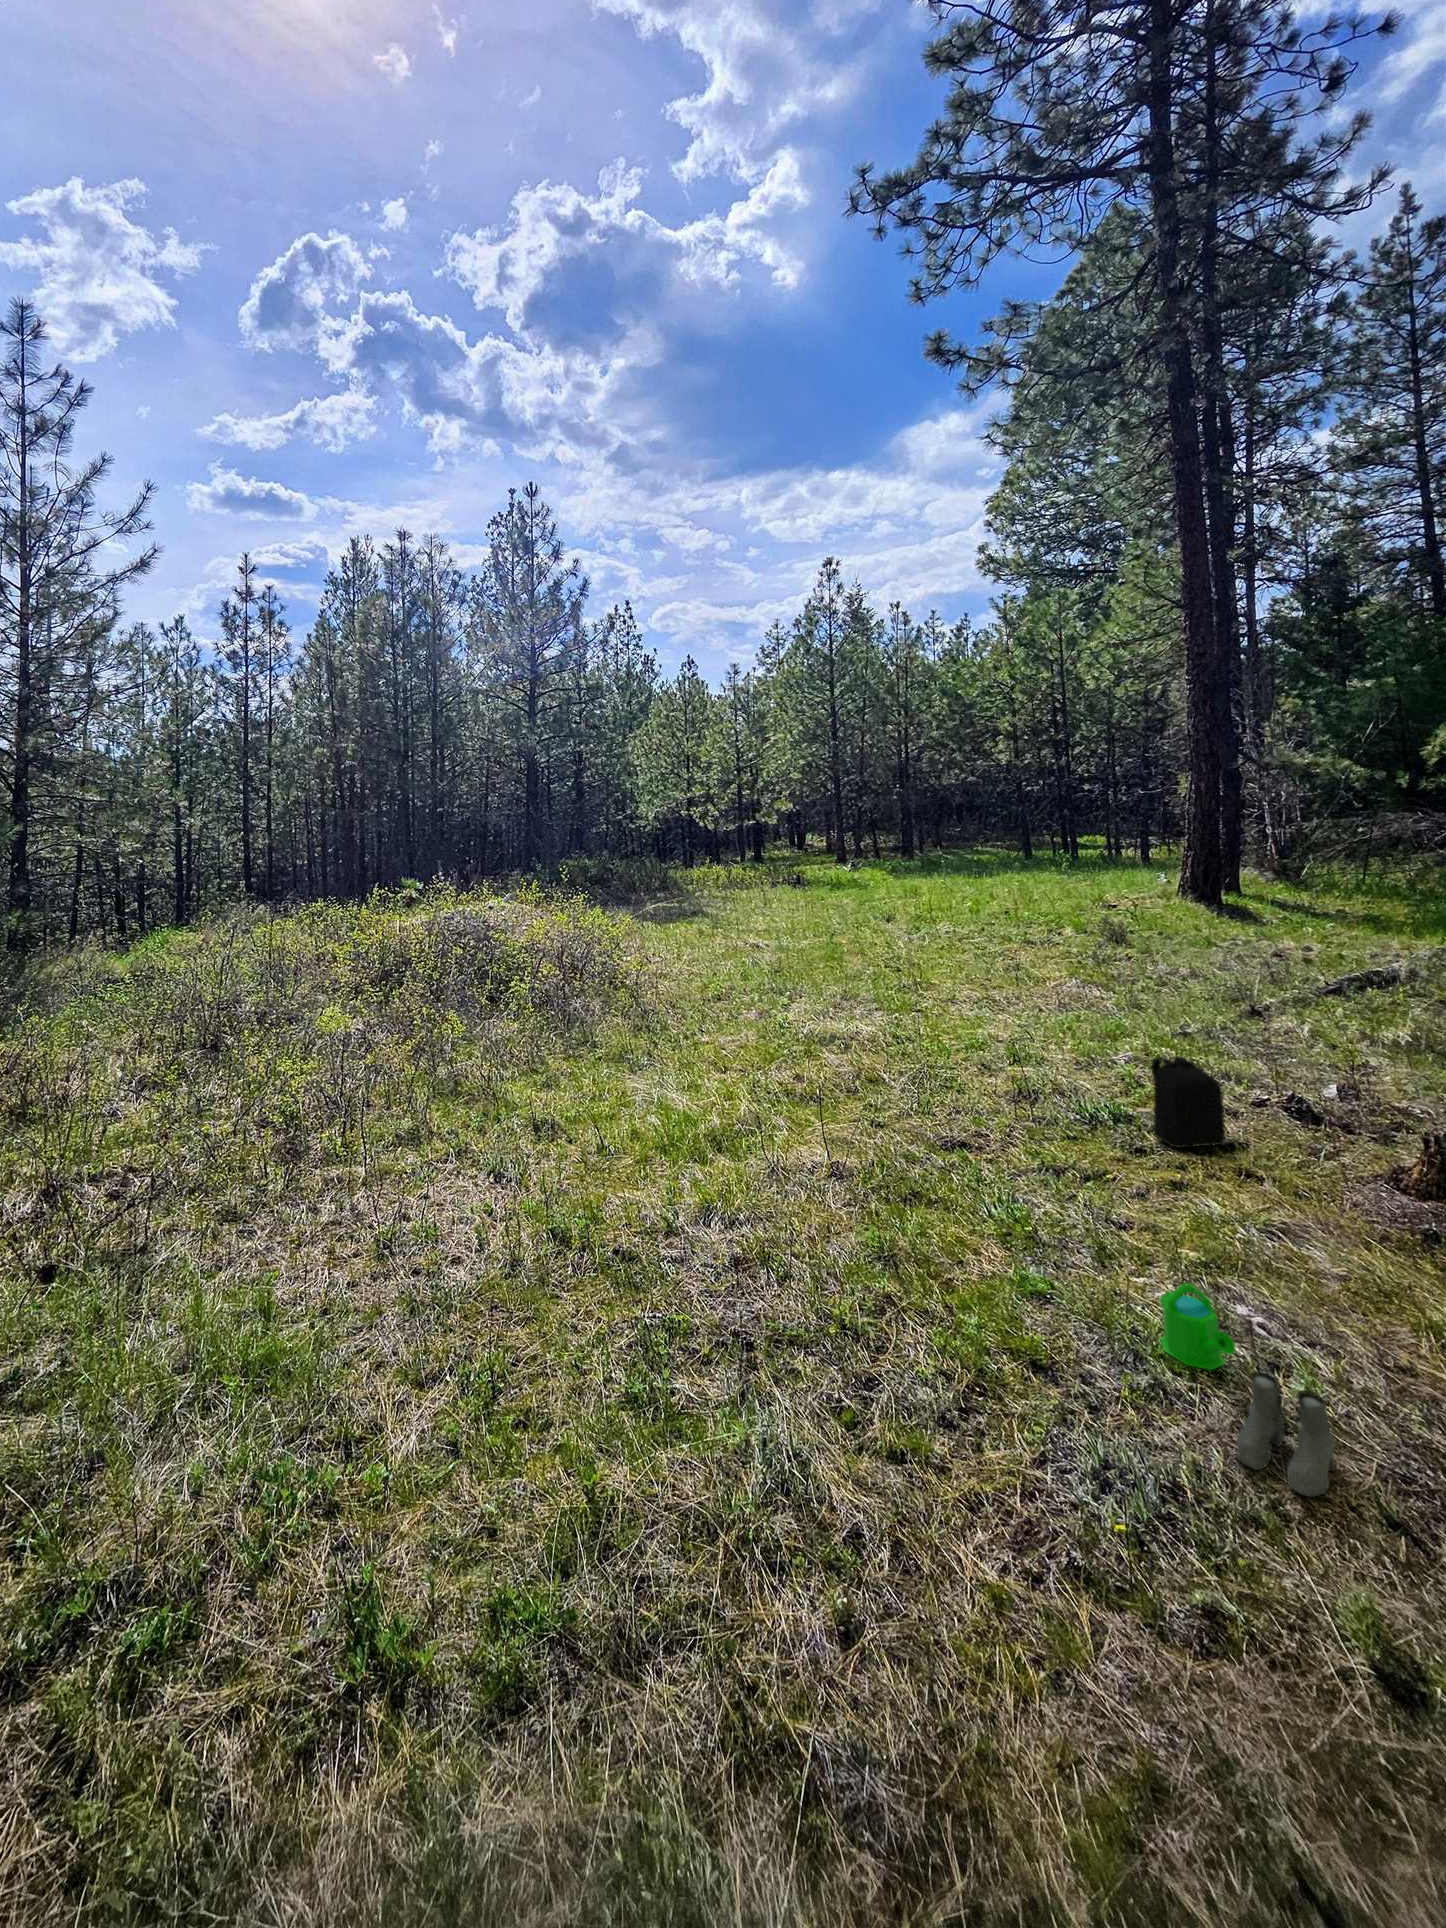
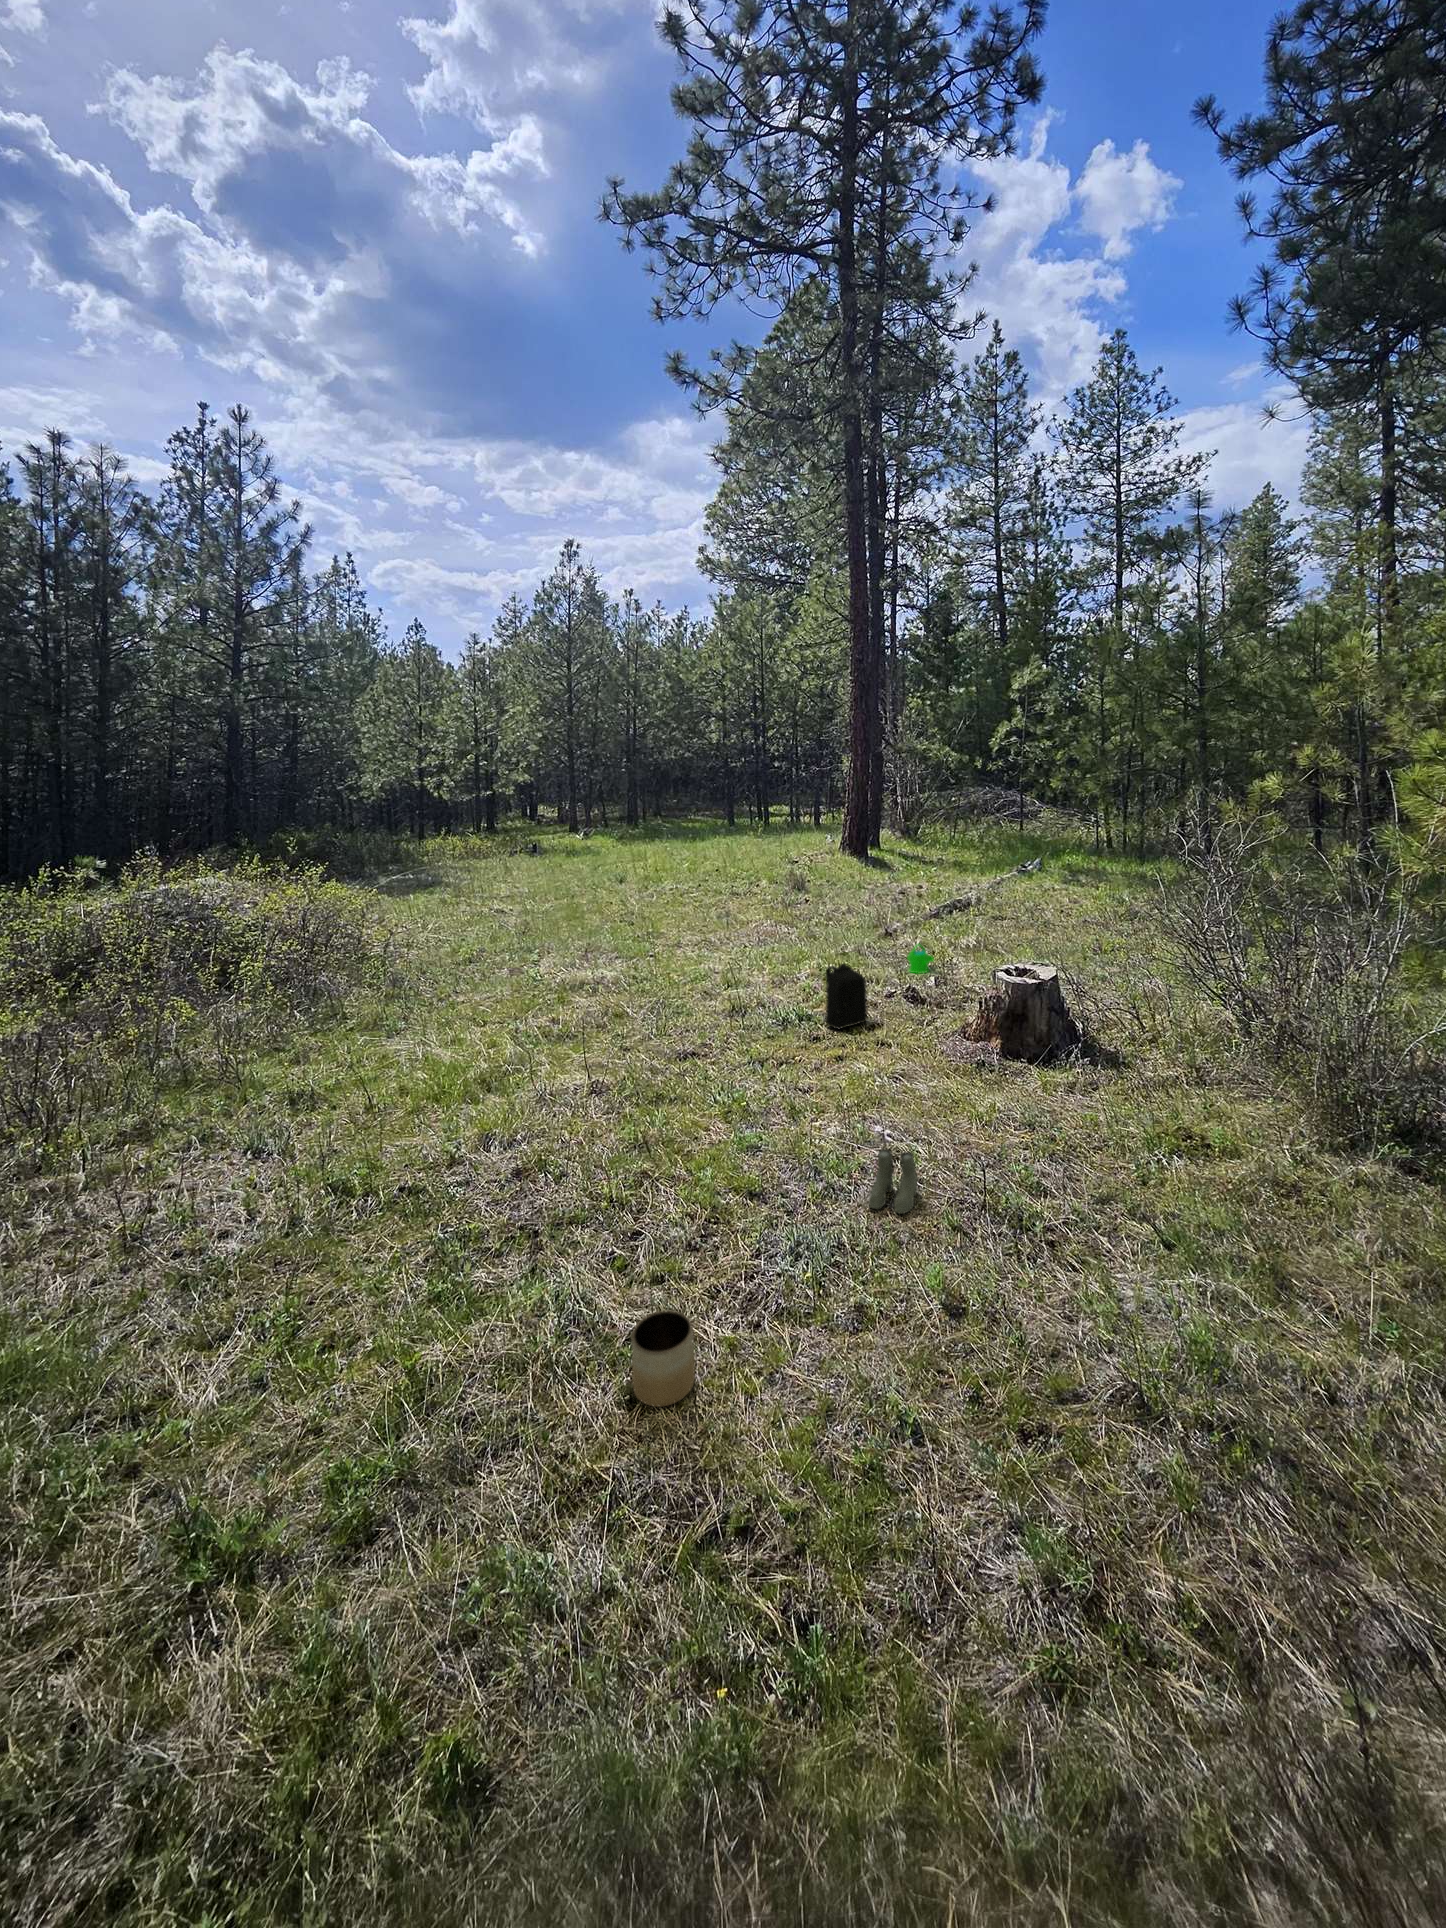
watering can: present [1160,1283,1236,1370] -> present [907,944,934,974]
planter: none [847,1507,937,1657] -> present [631,1310,695,1407]

